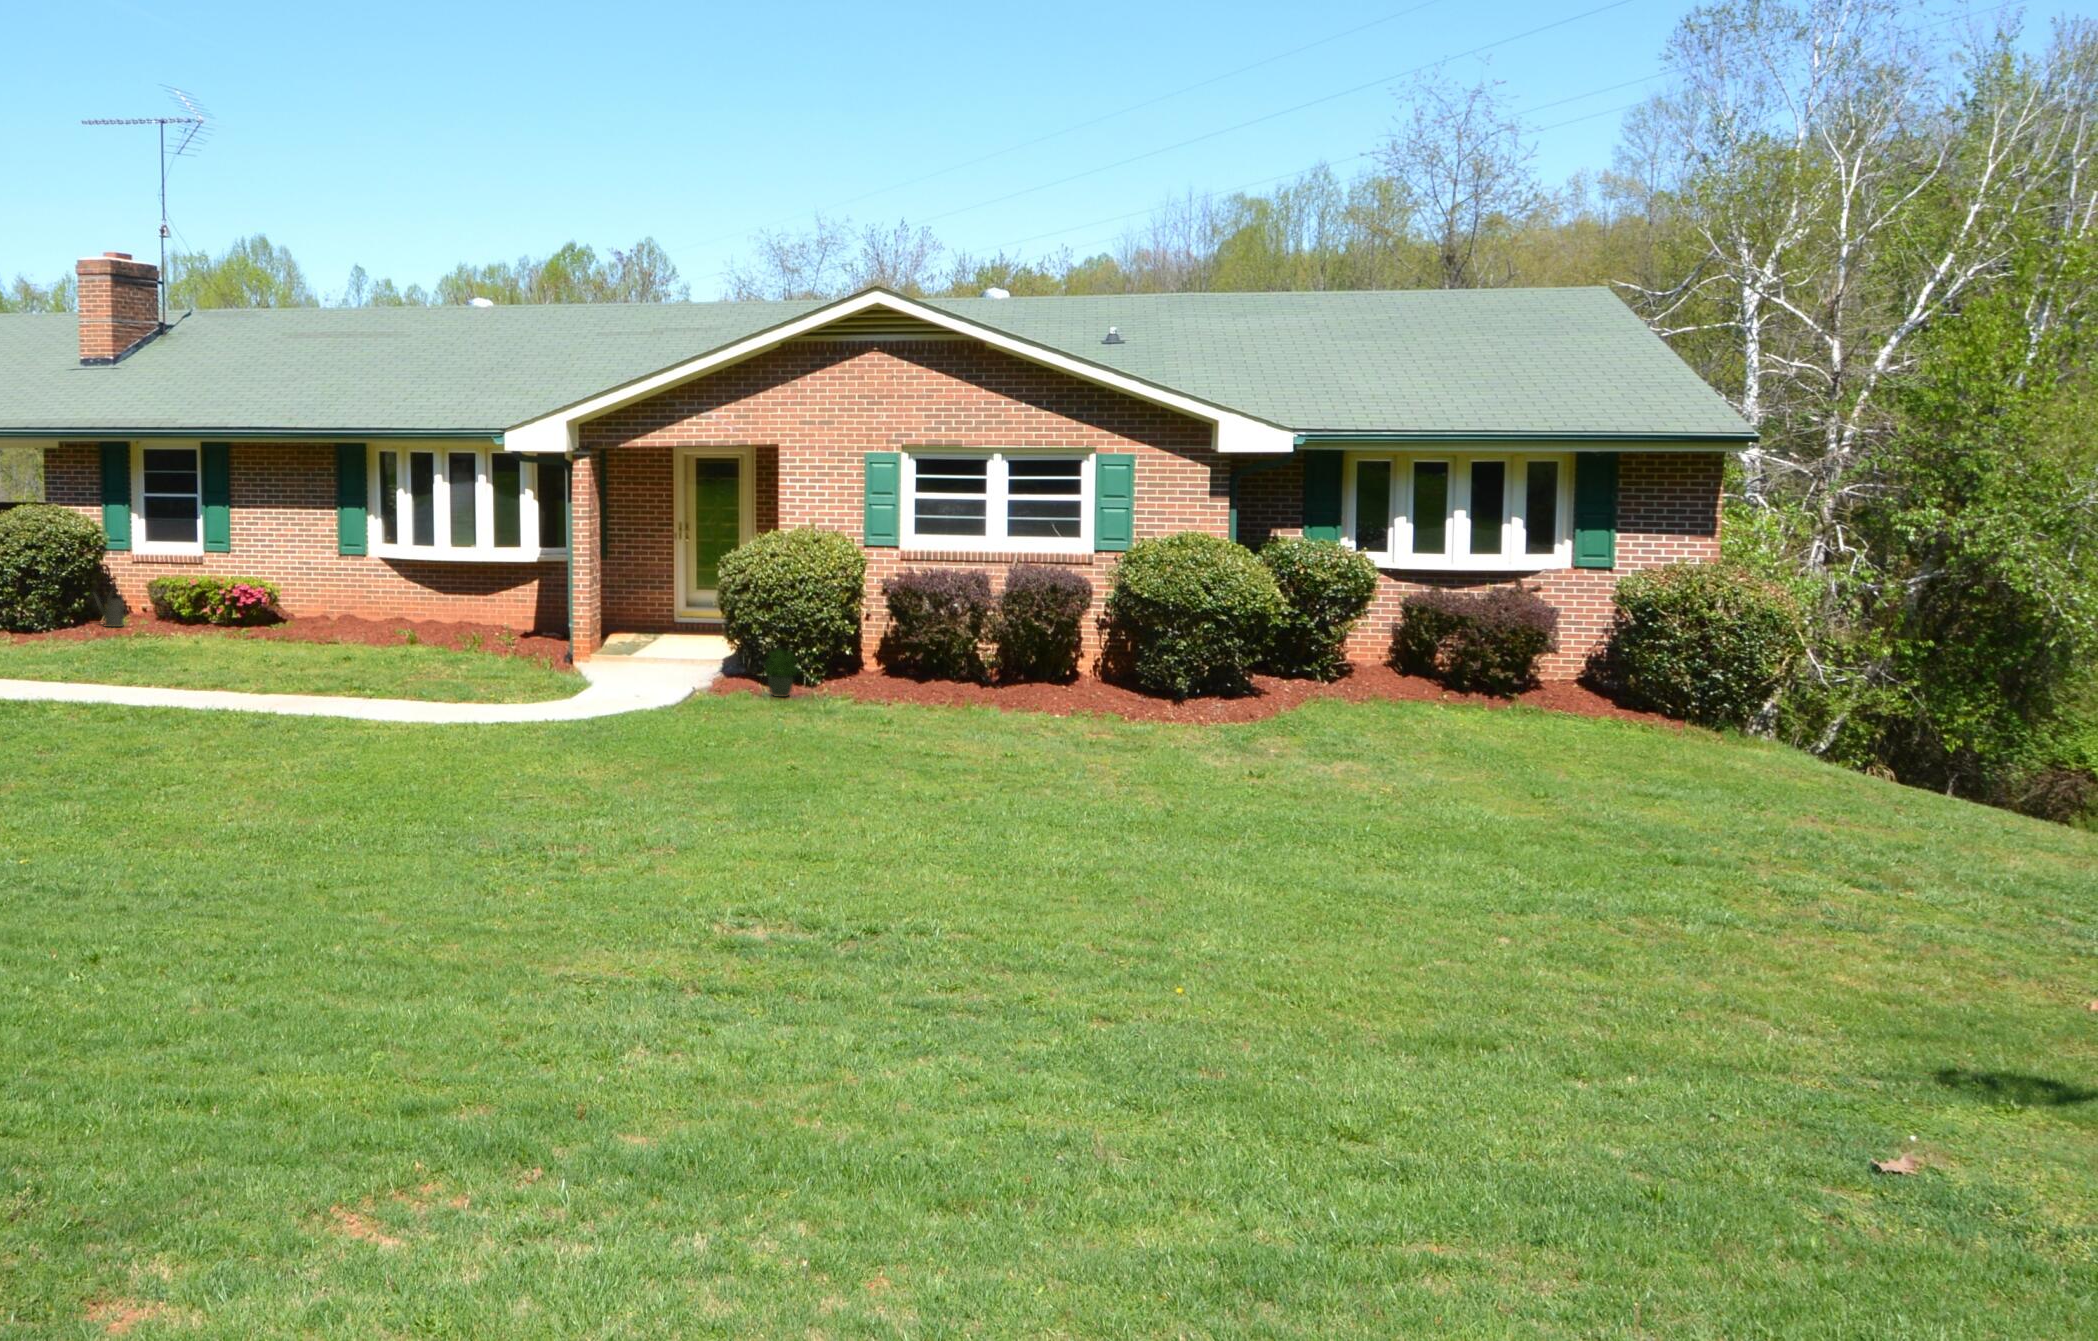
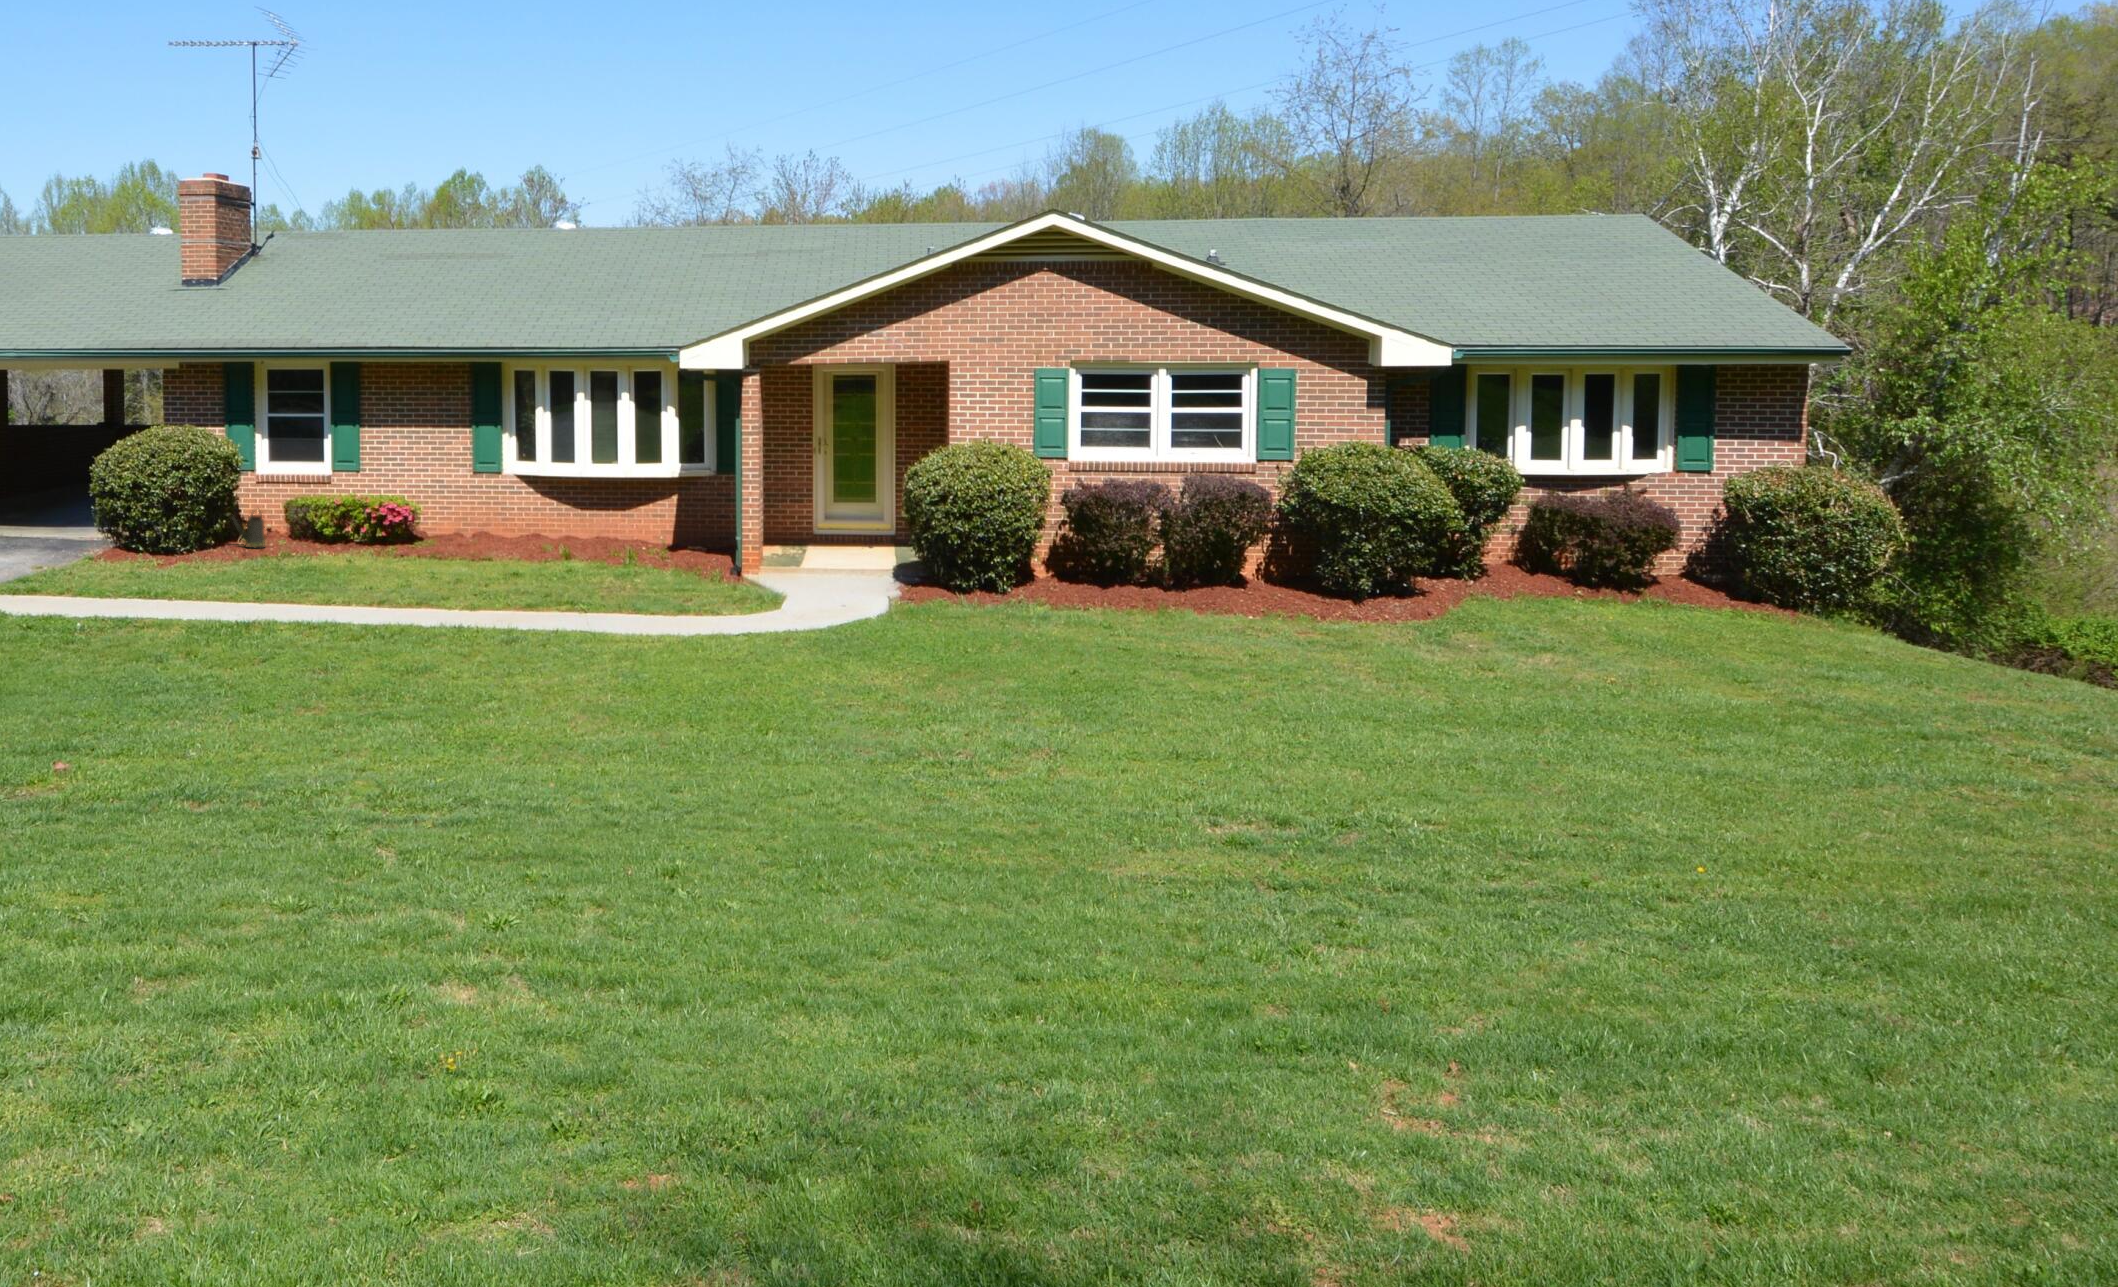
potted plant: present [763,649,800,697] -> none [959,557,999,605]

